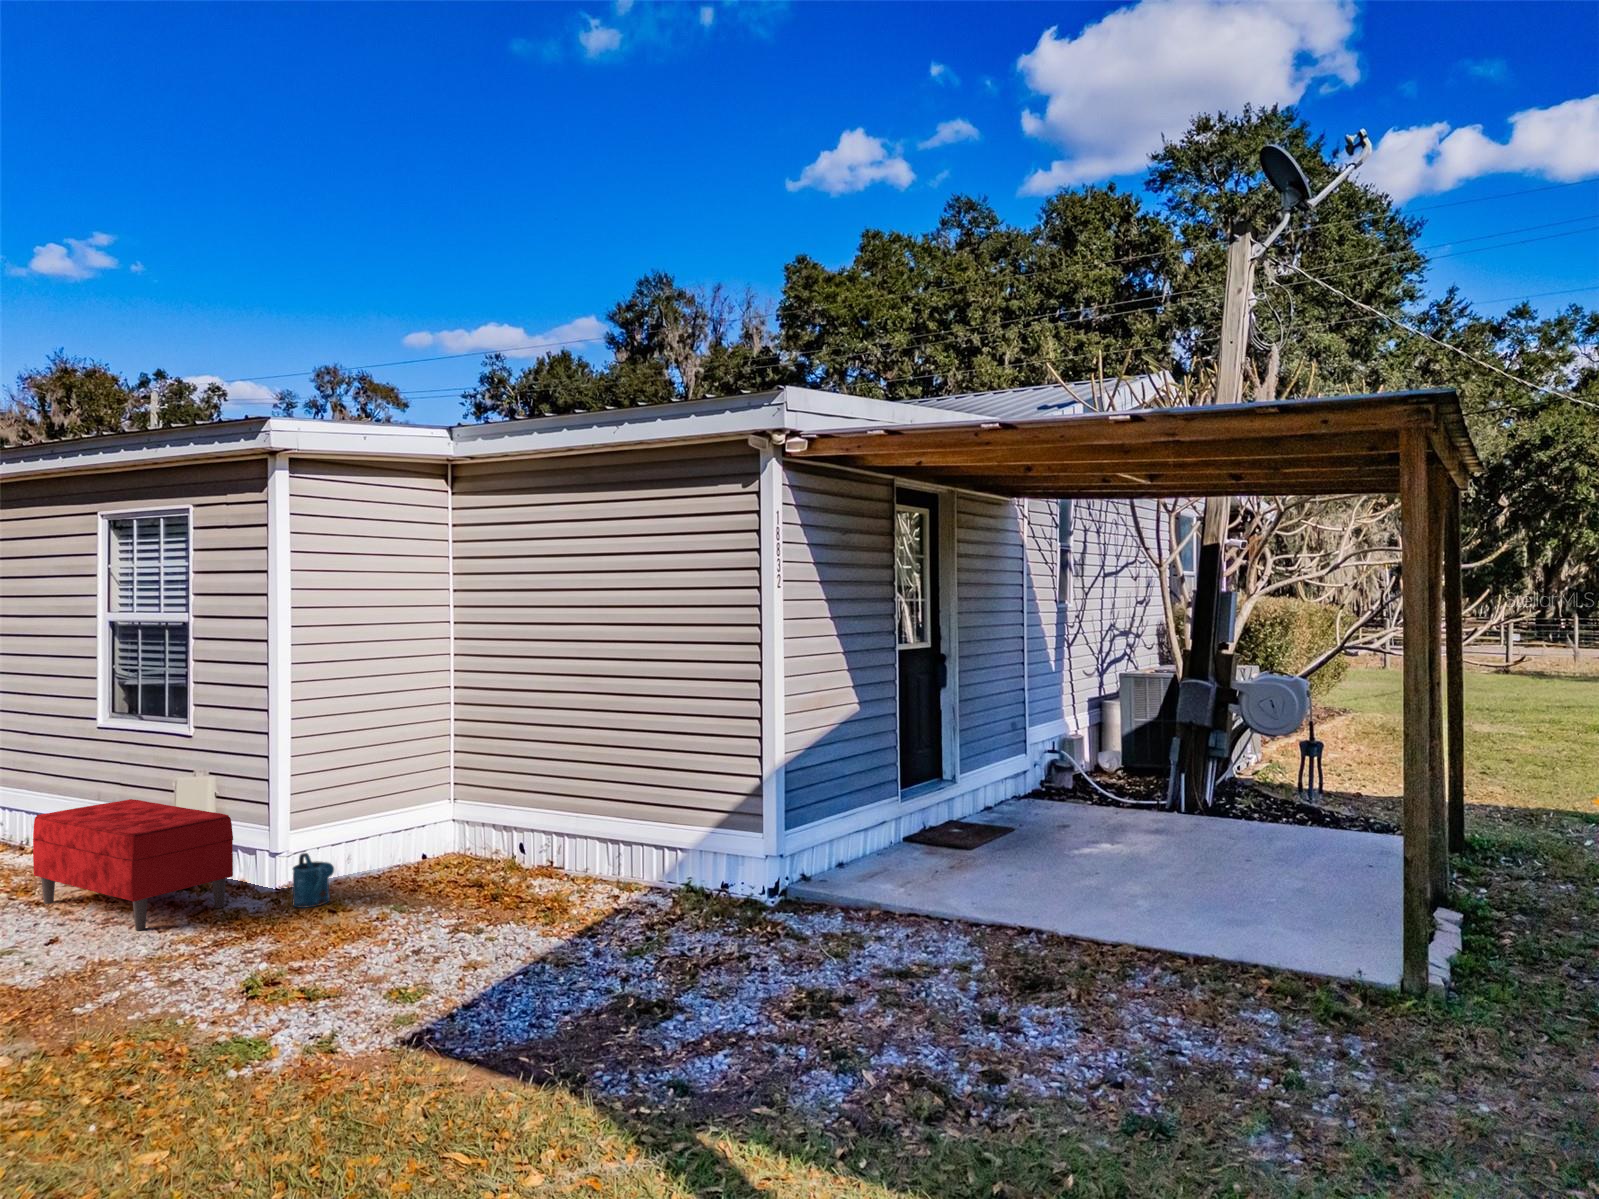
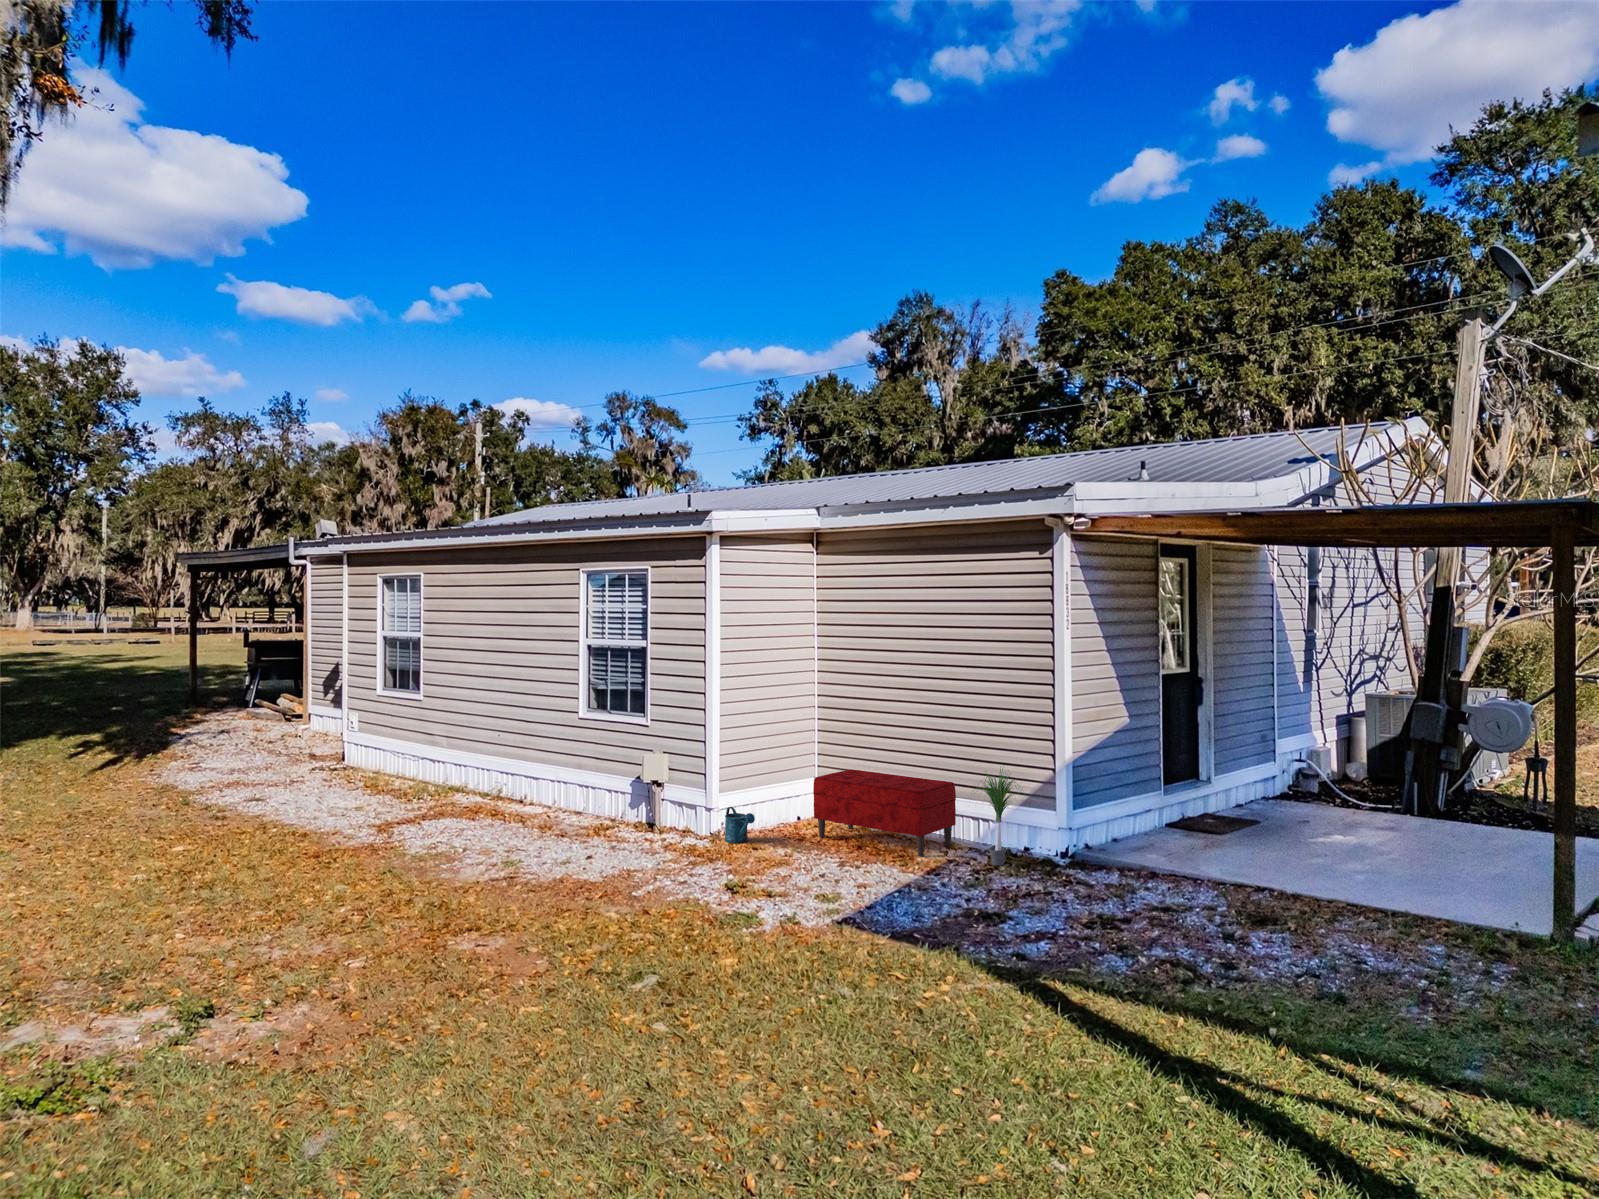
potted plant: none [640,770,731,916] -> present [973,769,1016,866]
bench: present [33,799,233,930] -> present [813,770,956,856]

